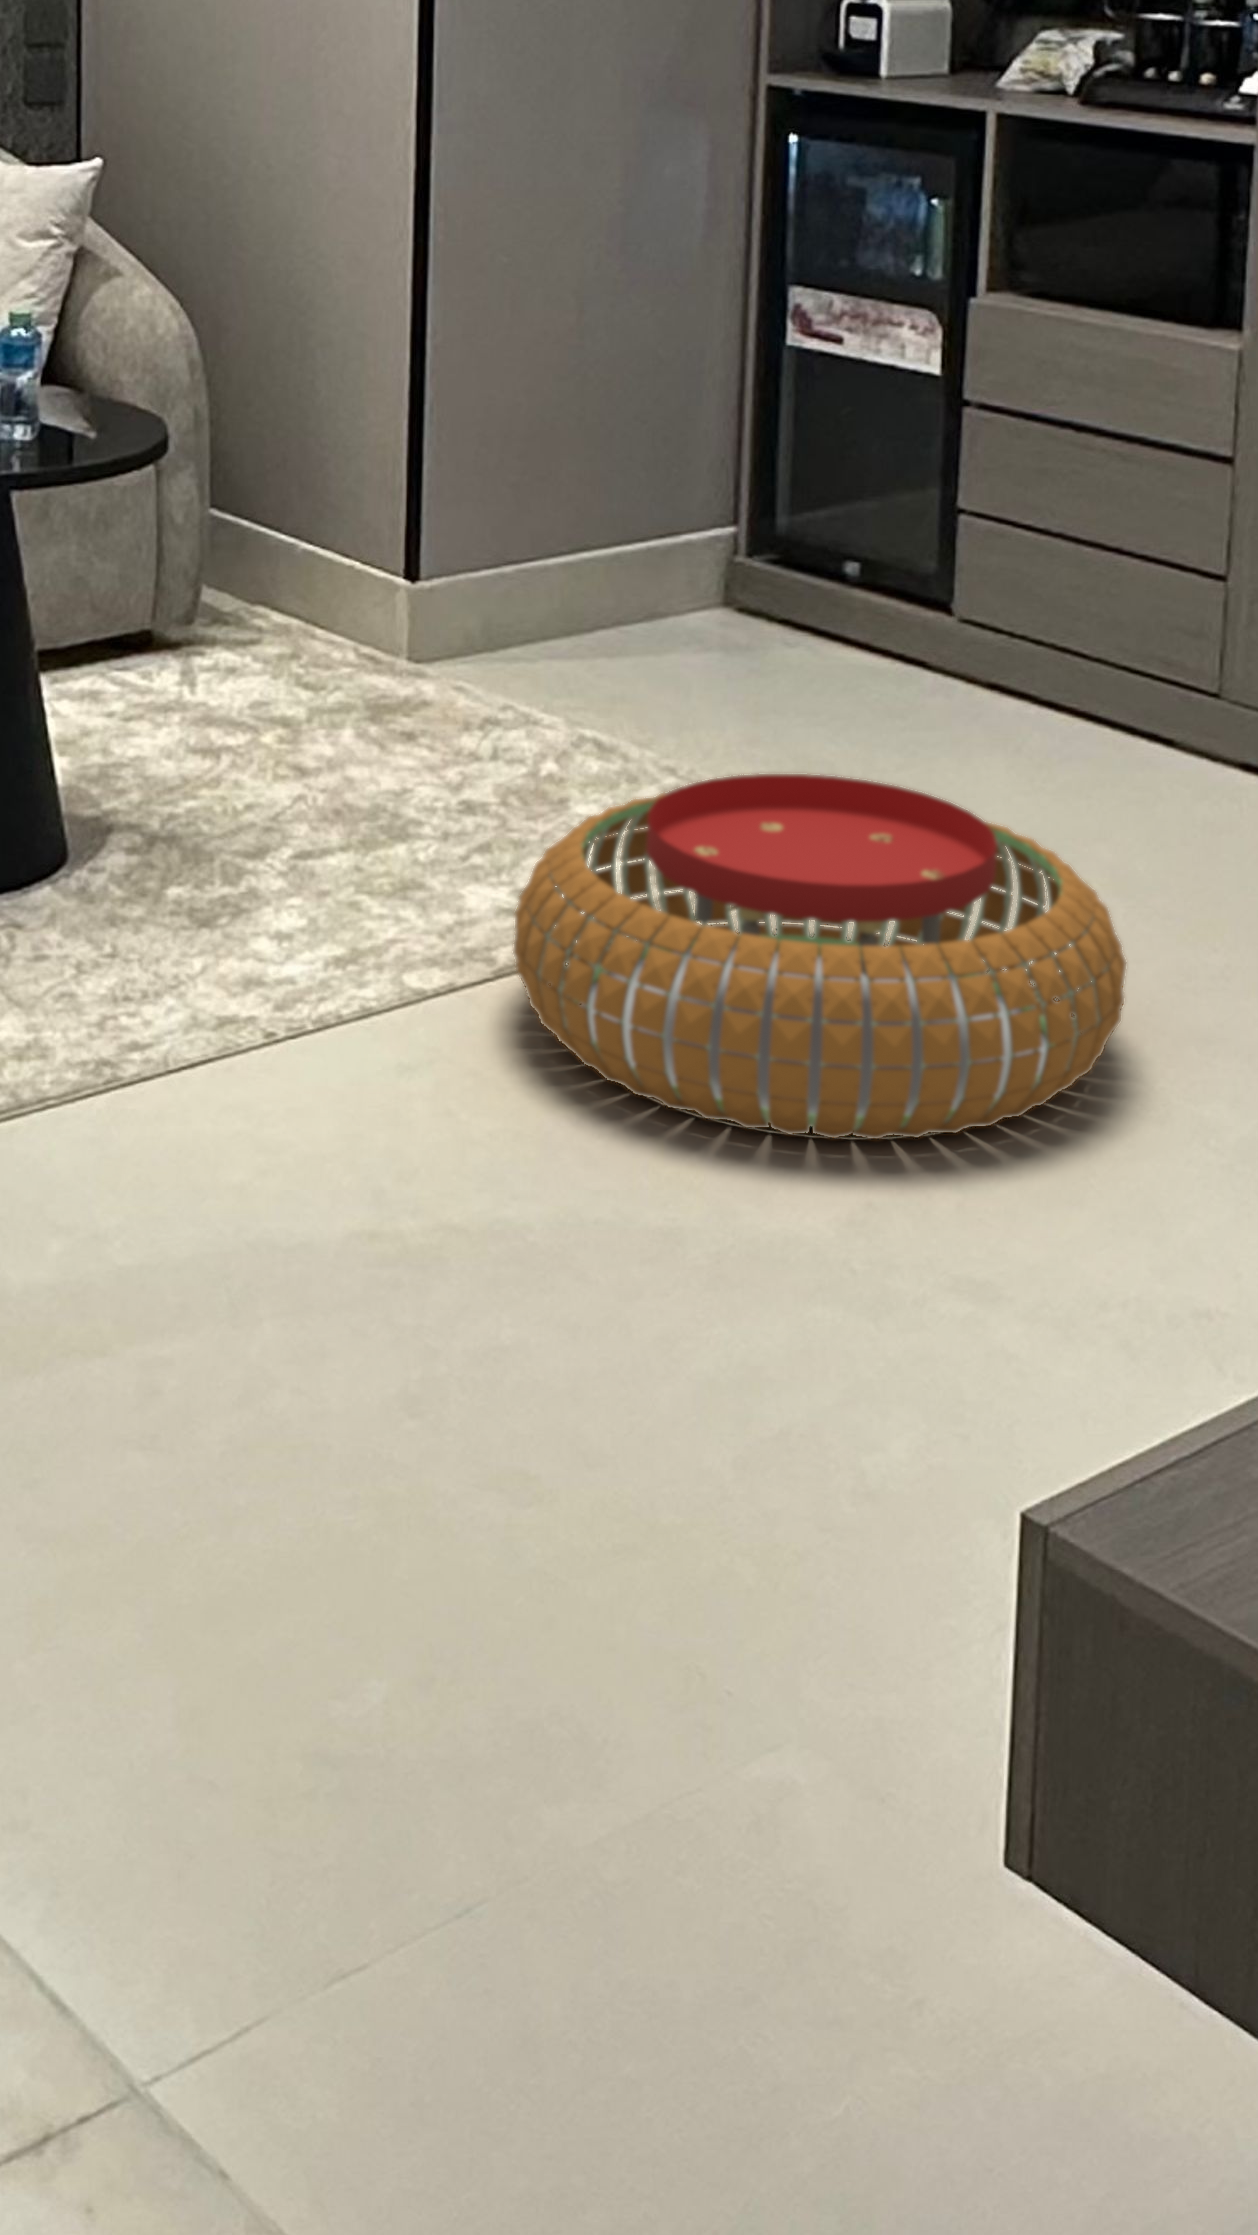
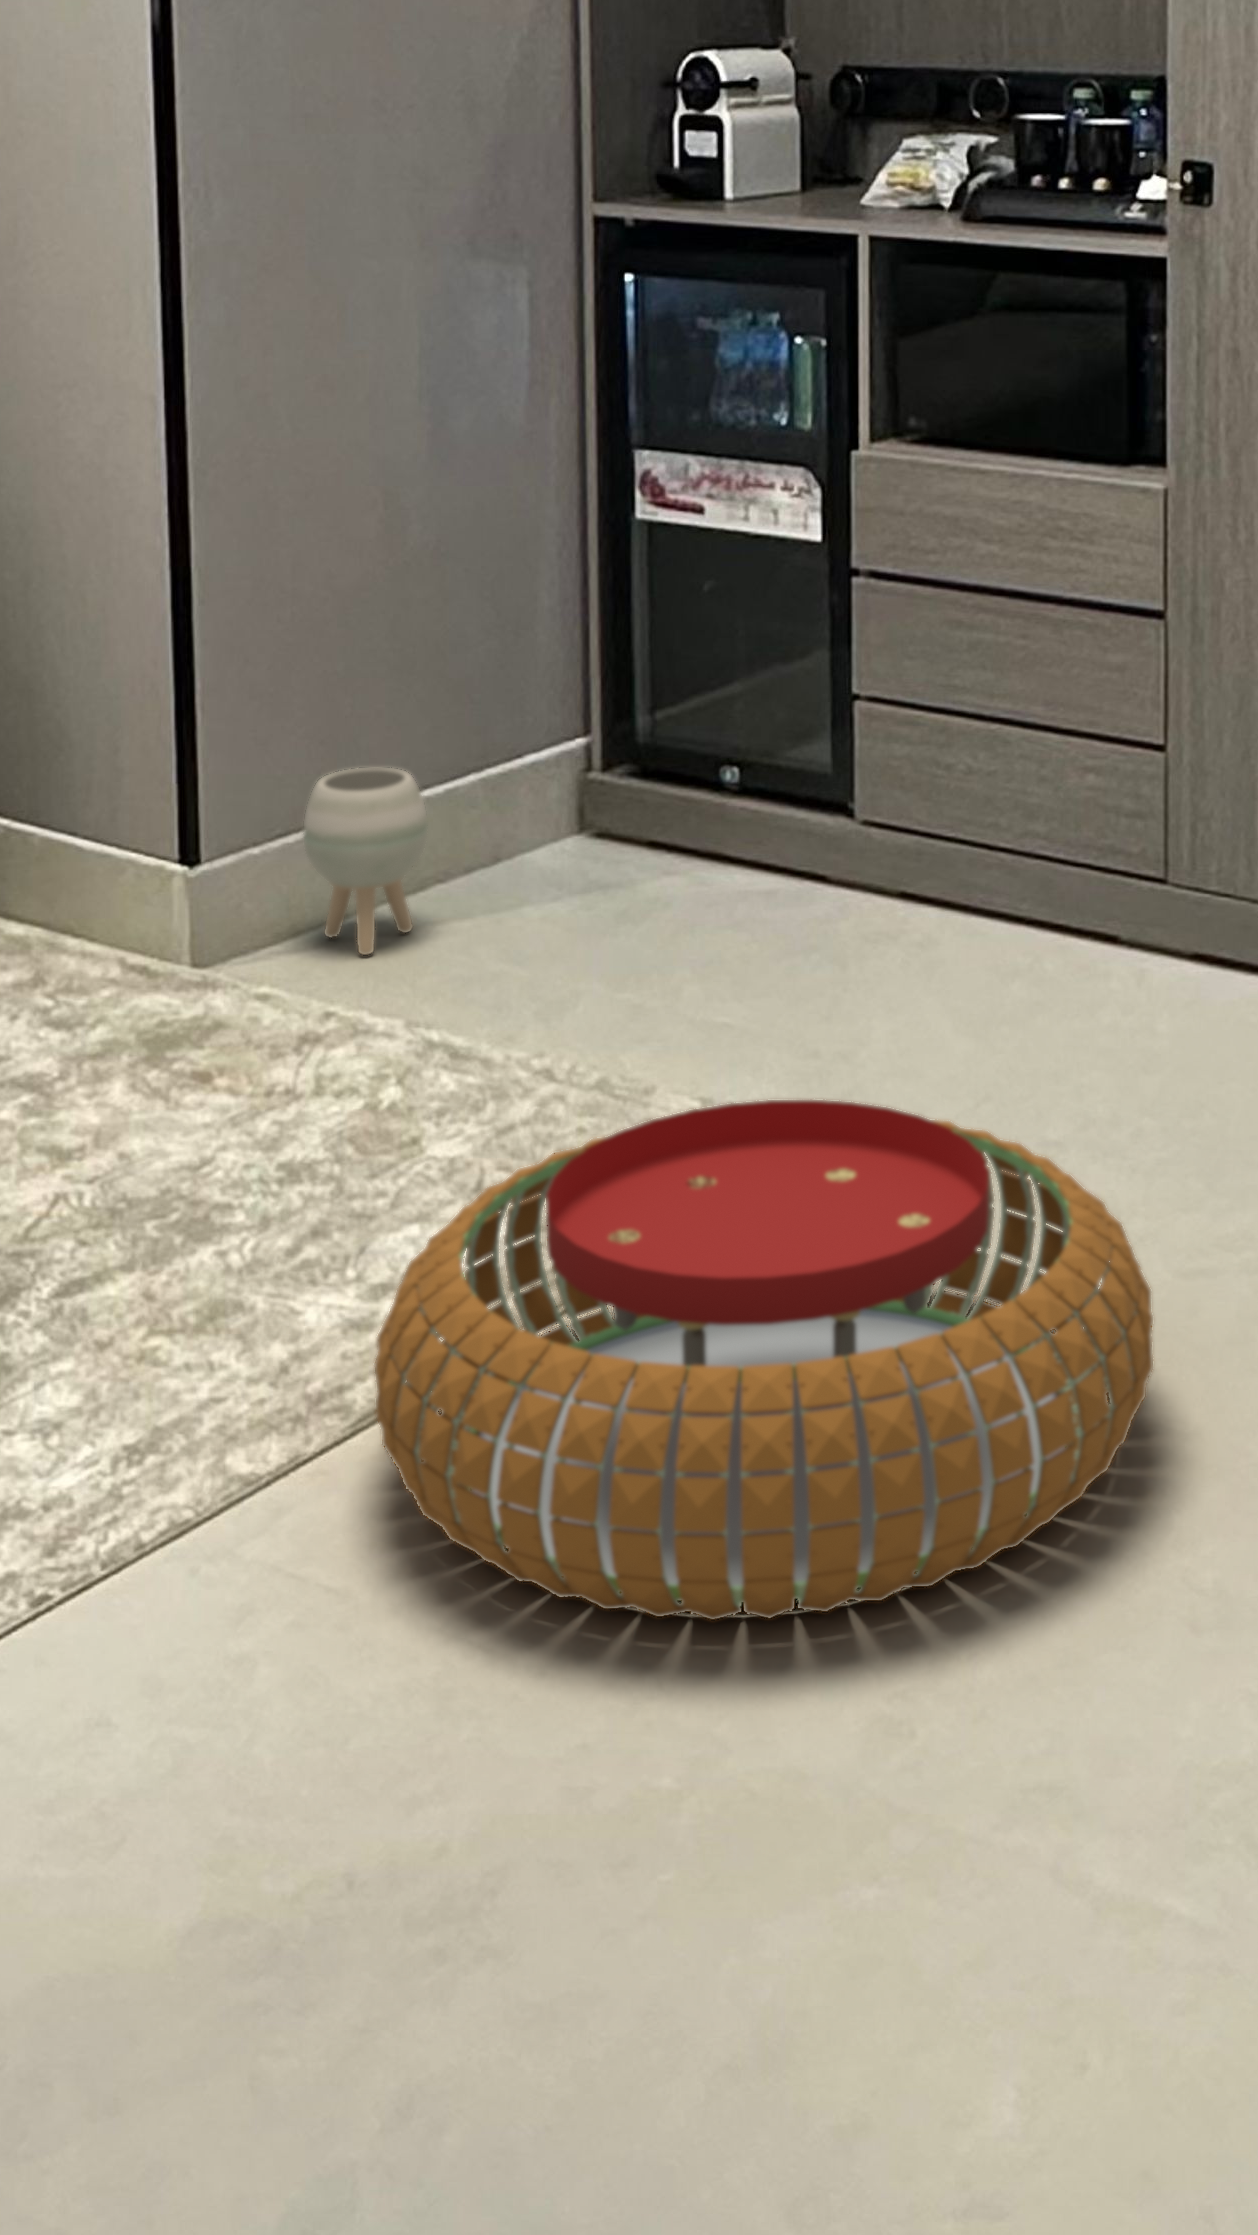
planter: none [500,523,598,672] -> present [303,767,427,955]

